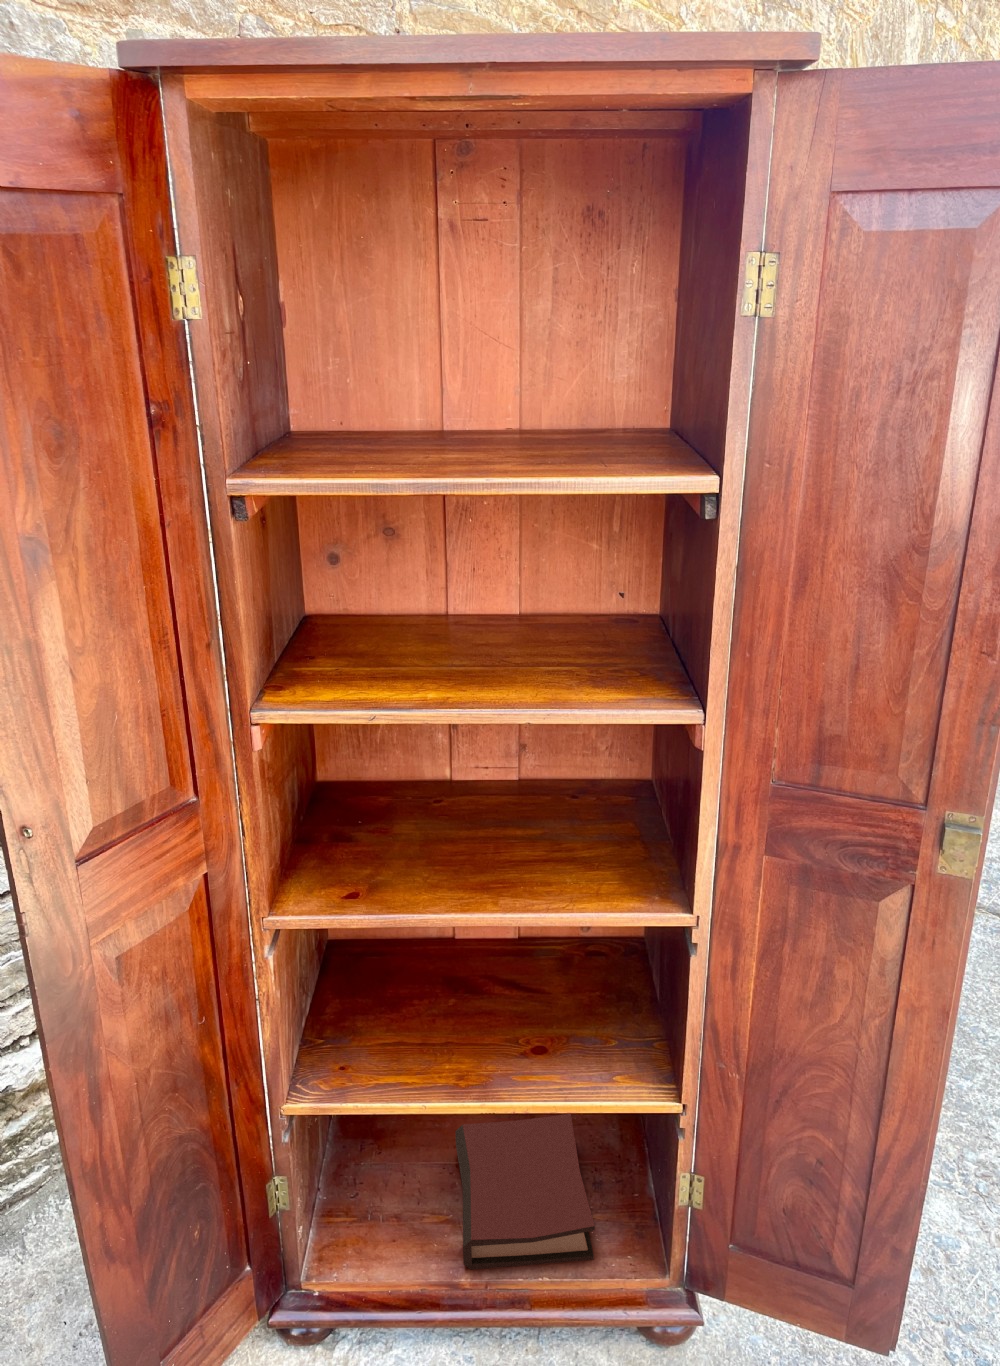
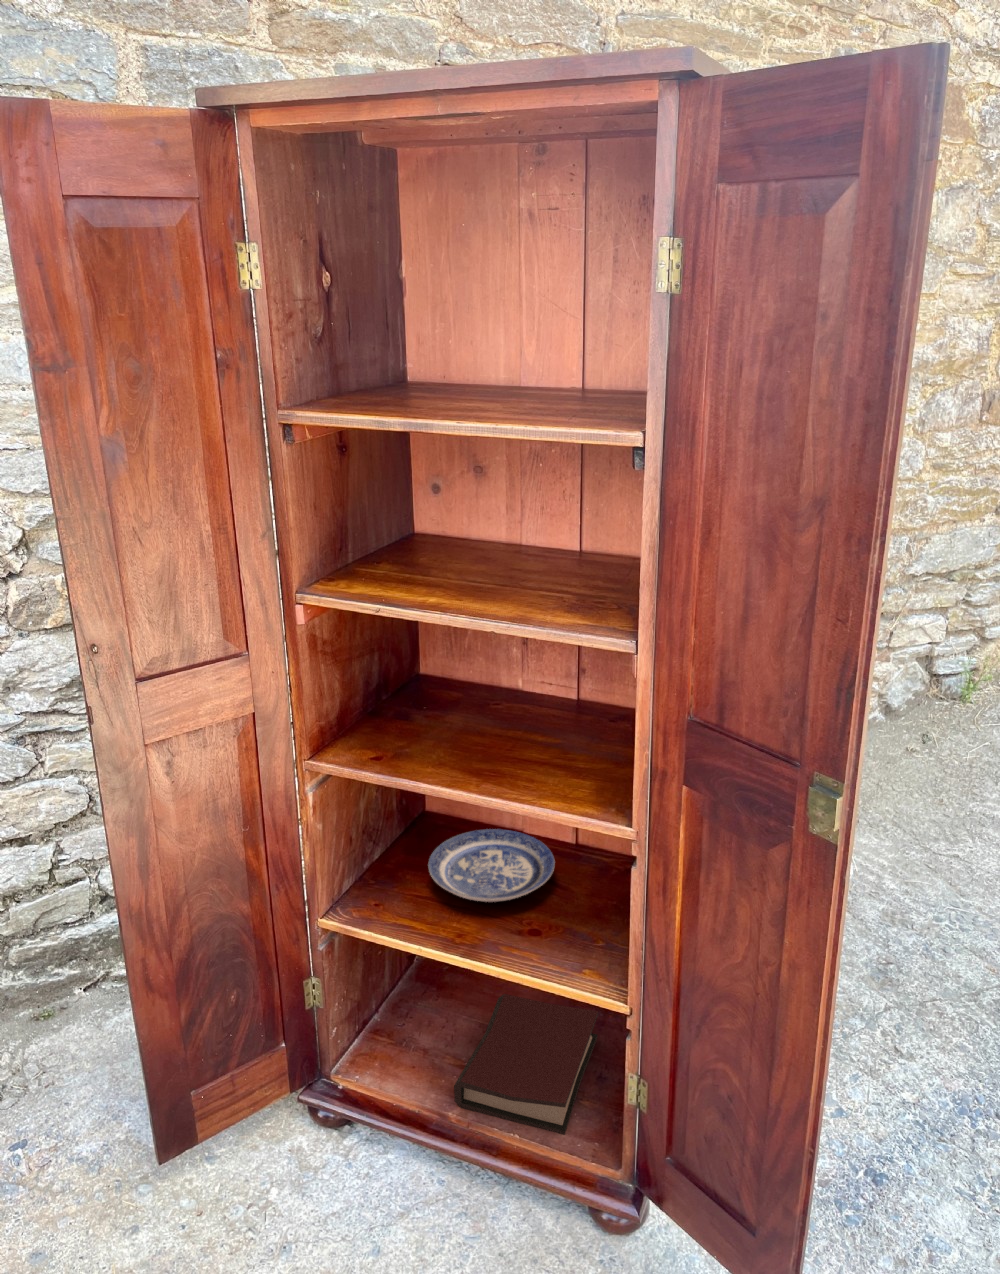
plate: none [377,940,523,1031] -> present [428,829,555,902]

